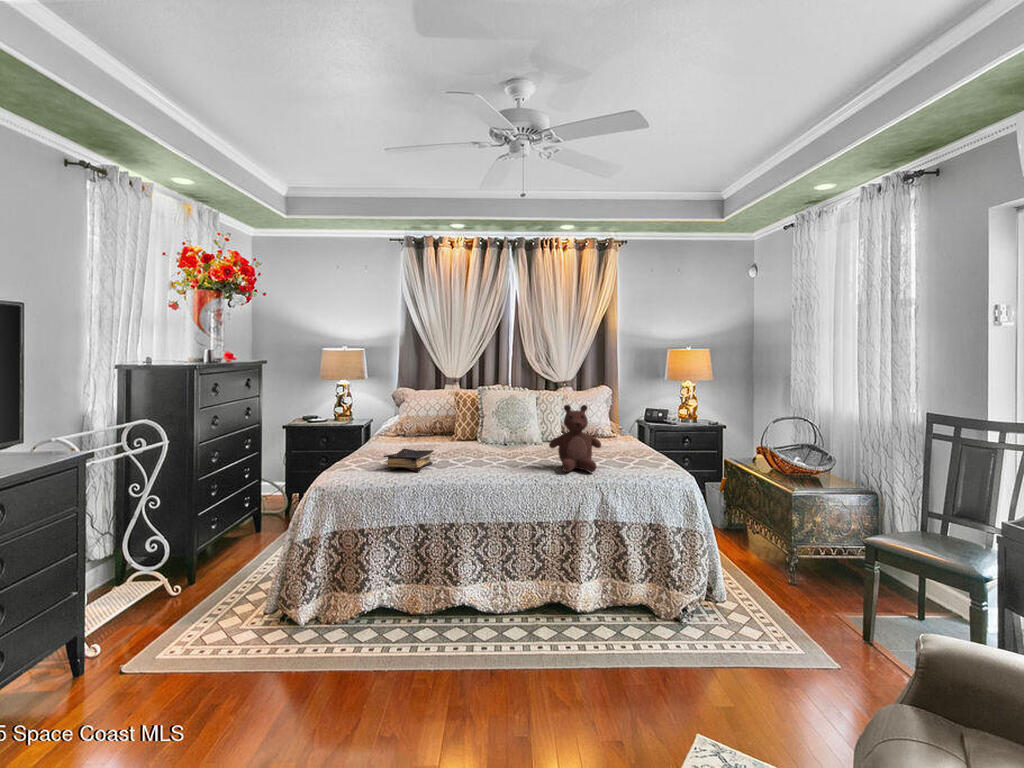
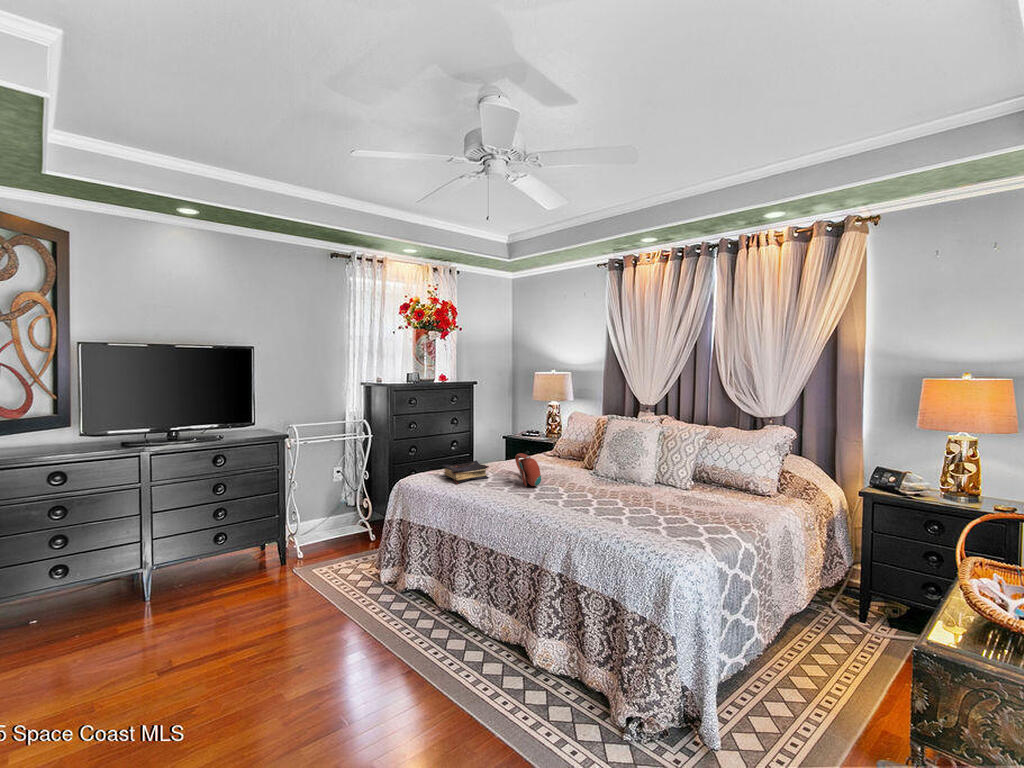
teddy bear: present [549,405,601,472] -> none [548,439,607,519]
handbag: none [450,432,504,463] -> present [515,453,541,486]

